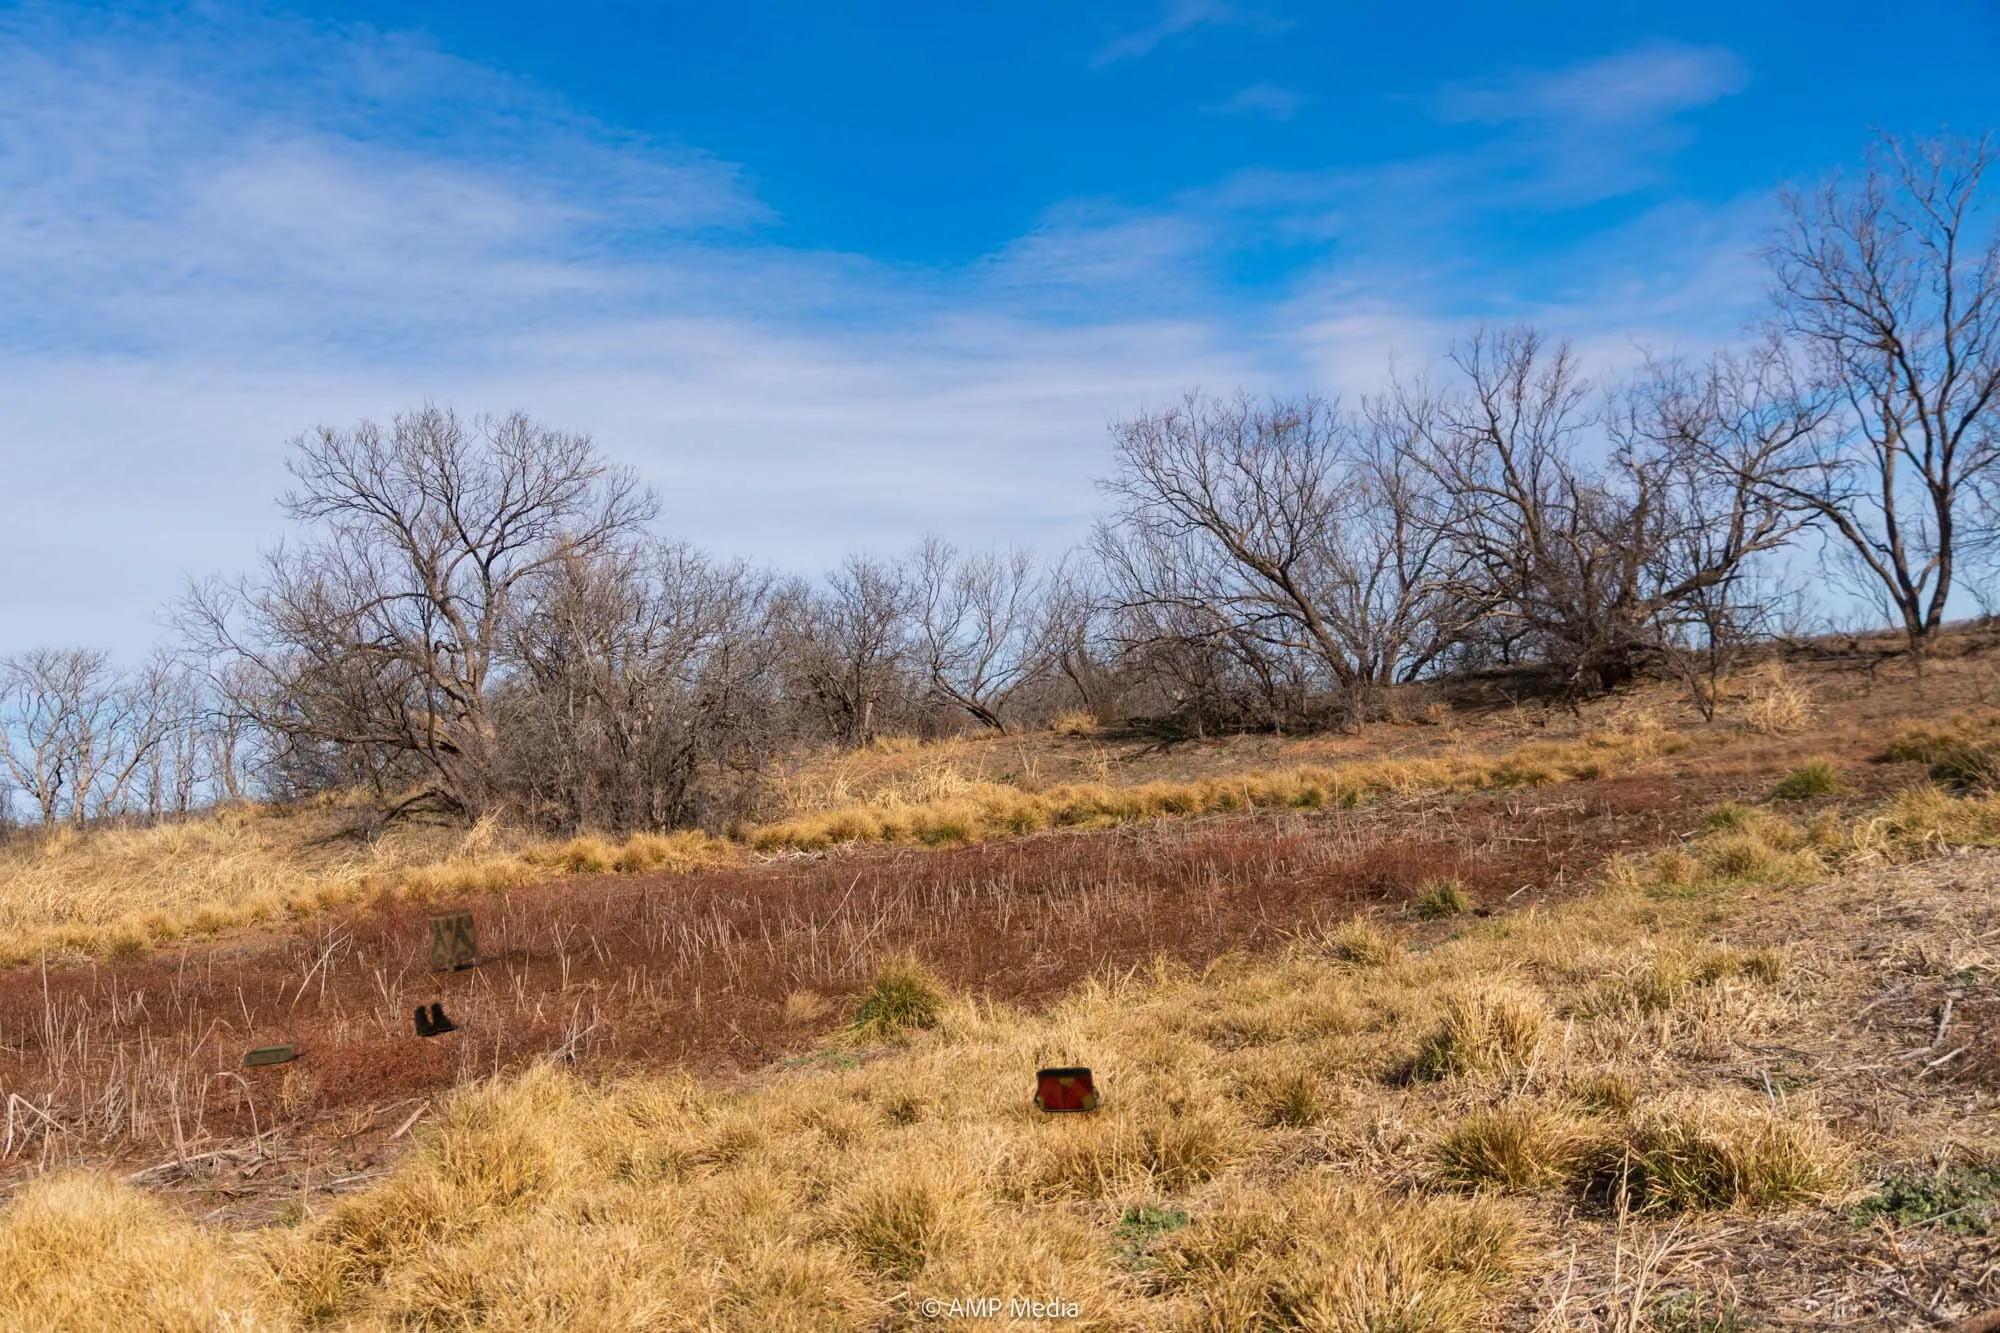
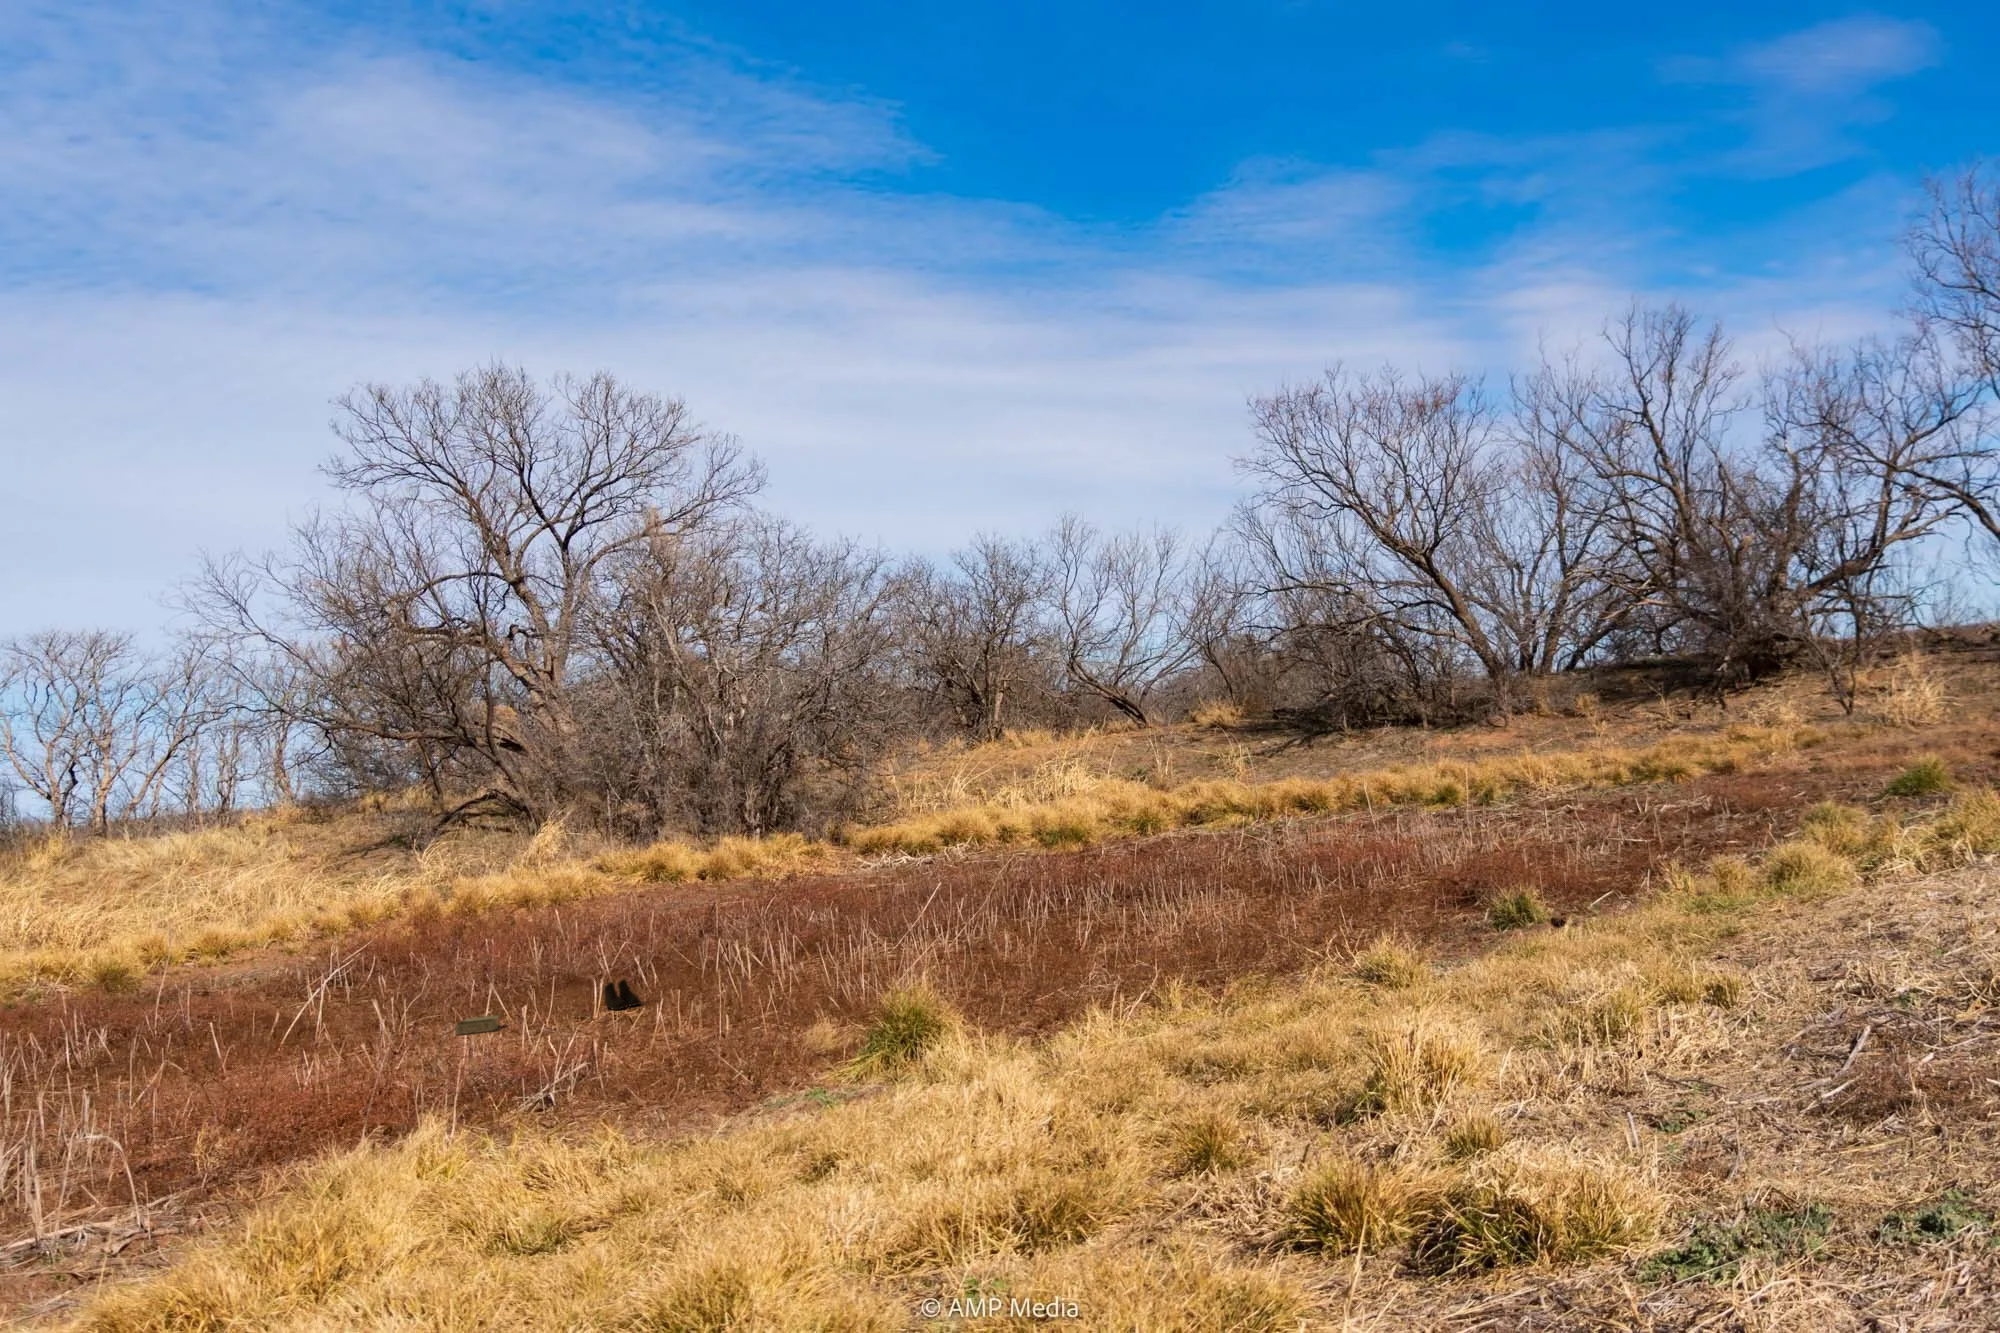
basket: present [429,909,481,972] -> none [579,900,630,962]
bag: present [1033,1067,1100,1112] -> none [1228,1013,1290,1052]

